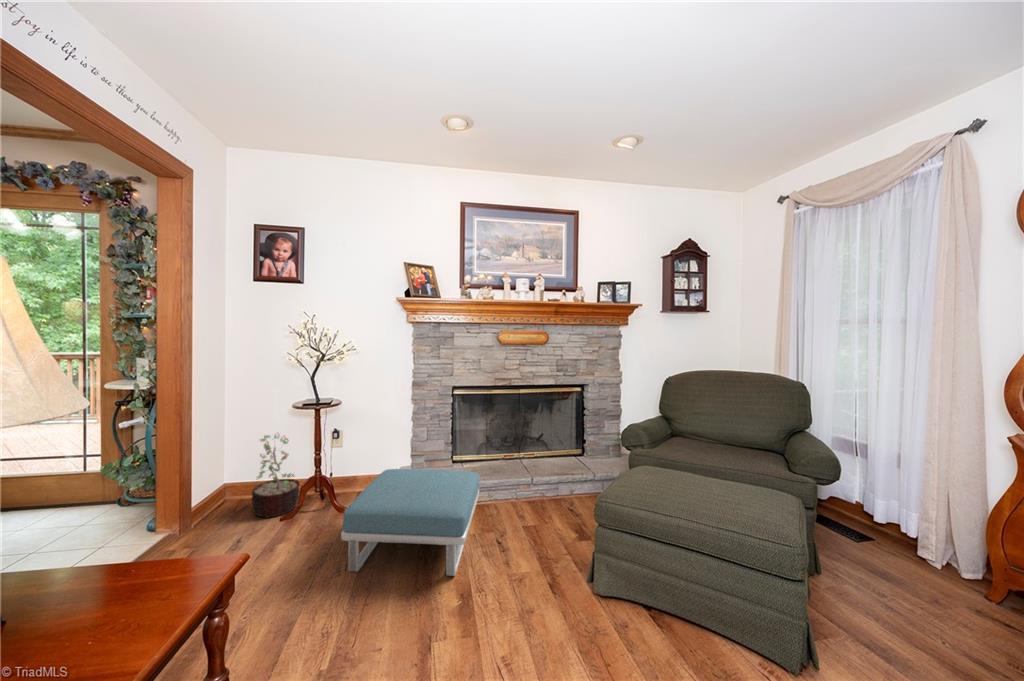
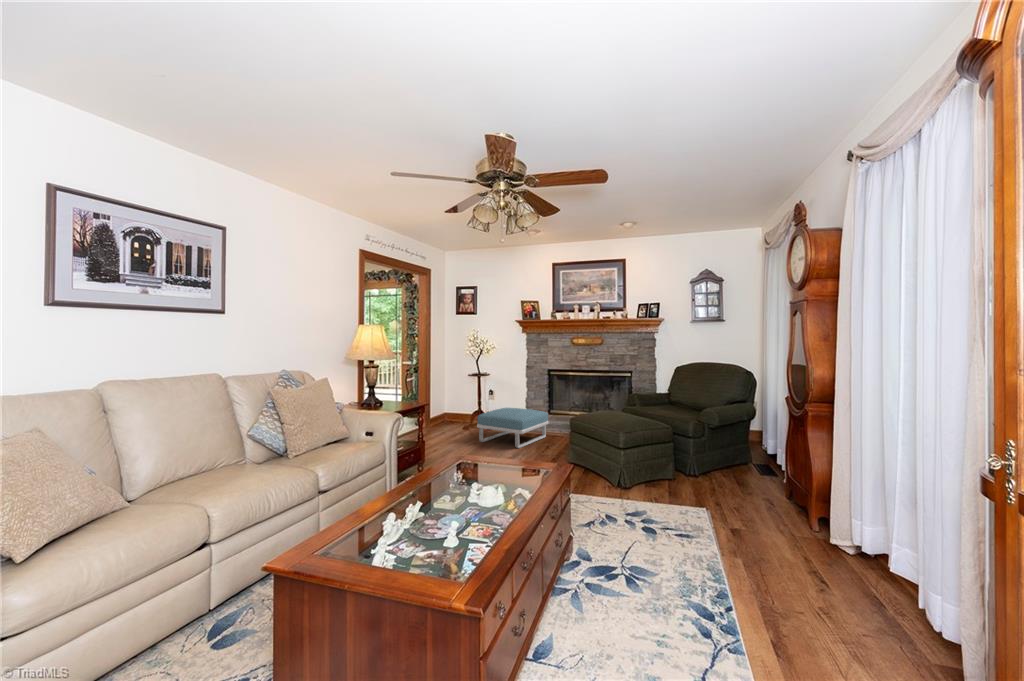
decorative plant: present [251,435,300,517] -> none [452,388,473,426]

